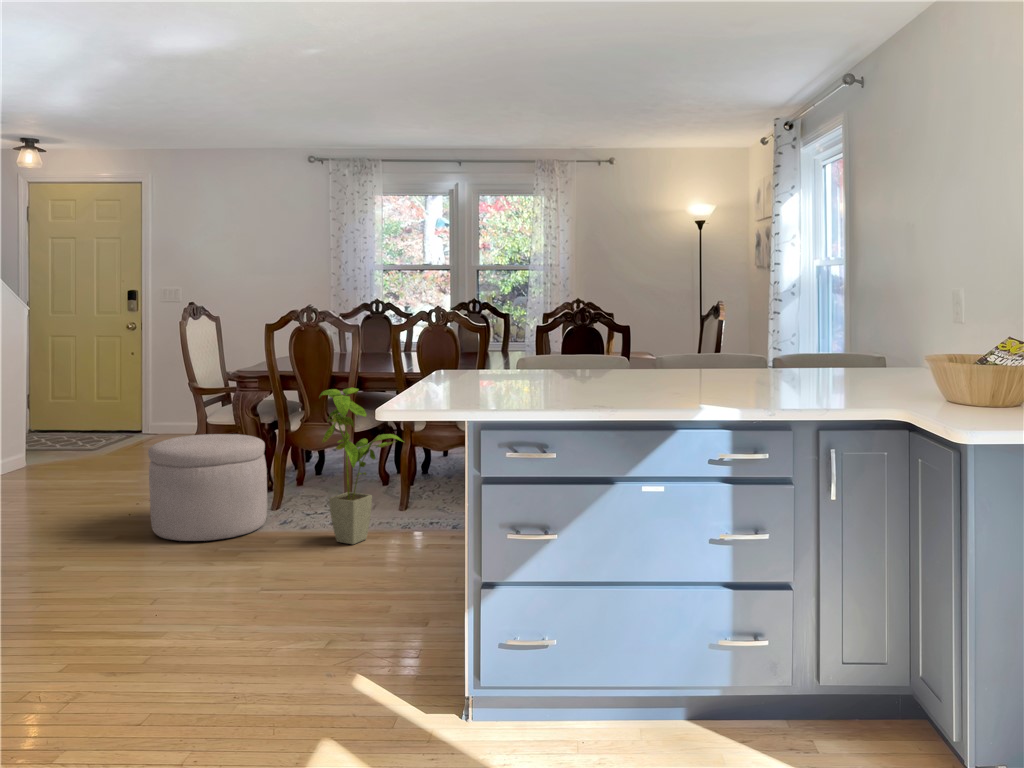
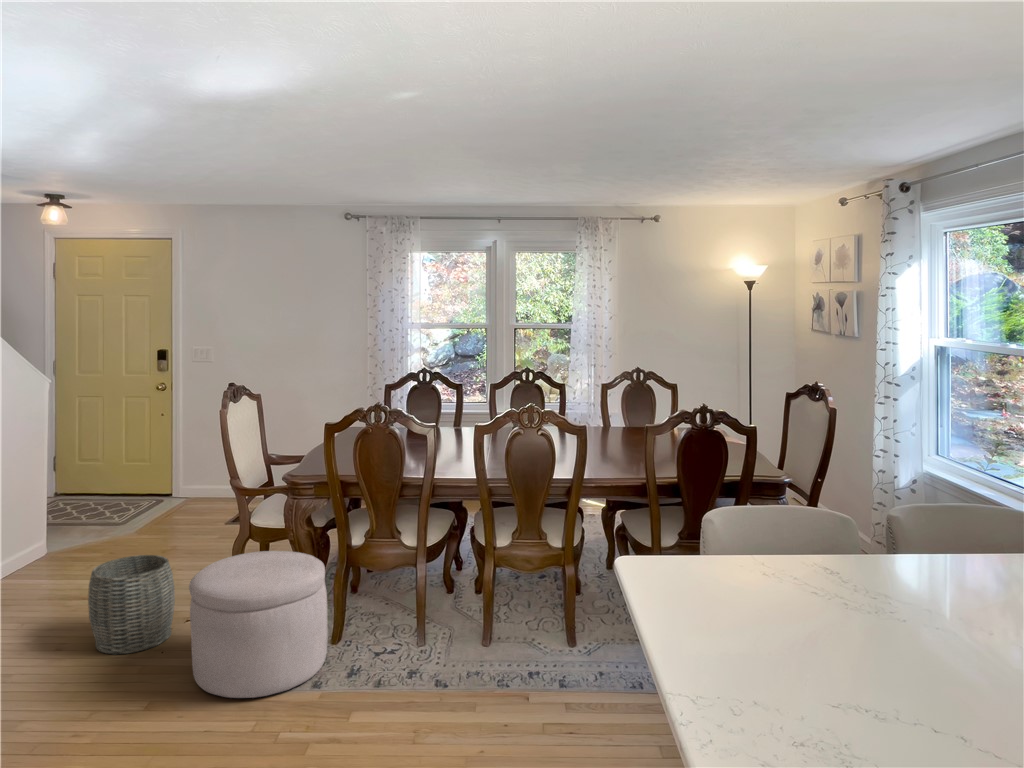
house plant: present [319,388,403,544] -> none [398,516,499,701]
woven basket: none [64,443,138,520] -> present [88,555,175,654]

